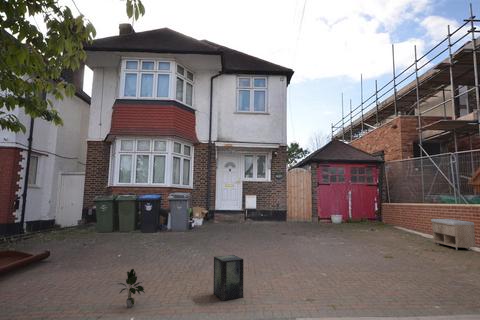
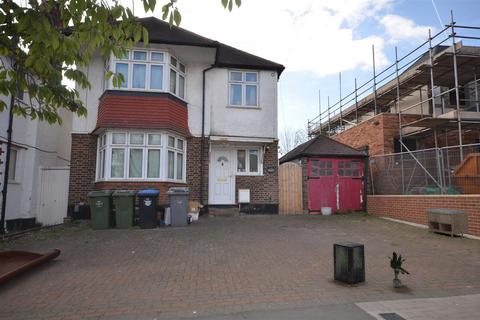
storage box: present [213,255,243,301] -> present [333,242,365,284]
potted plant: present [120,269,145,307] -> present [389,252,410,287]

